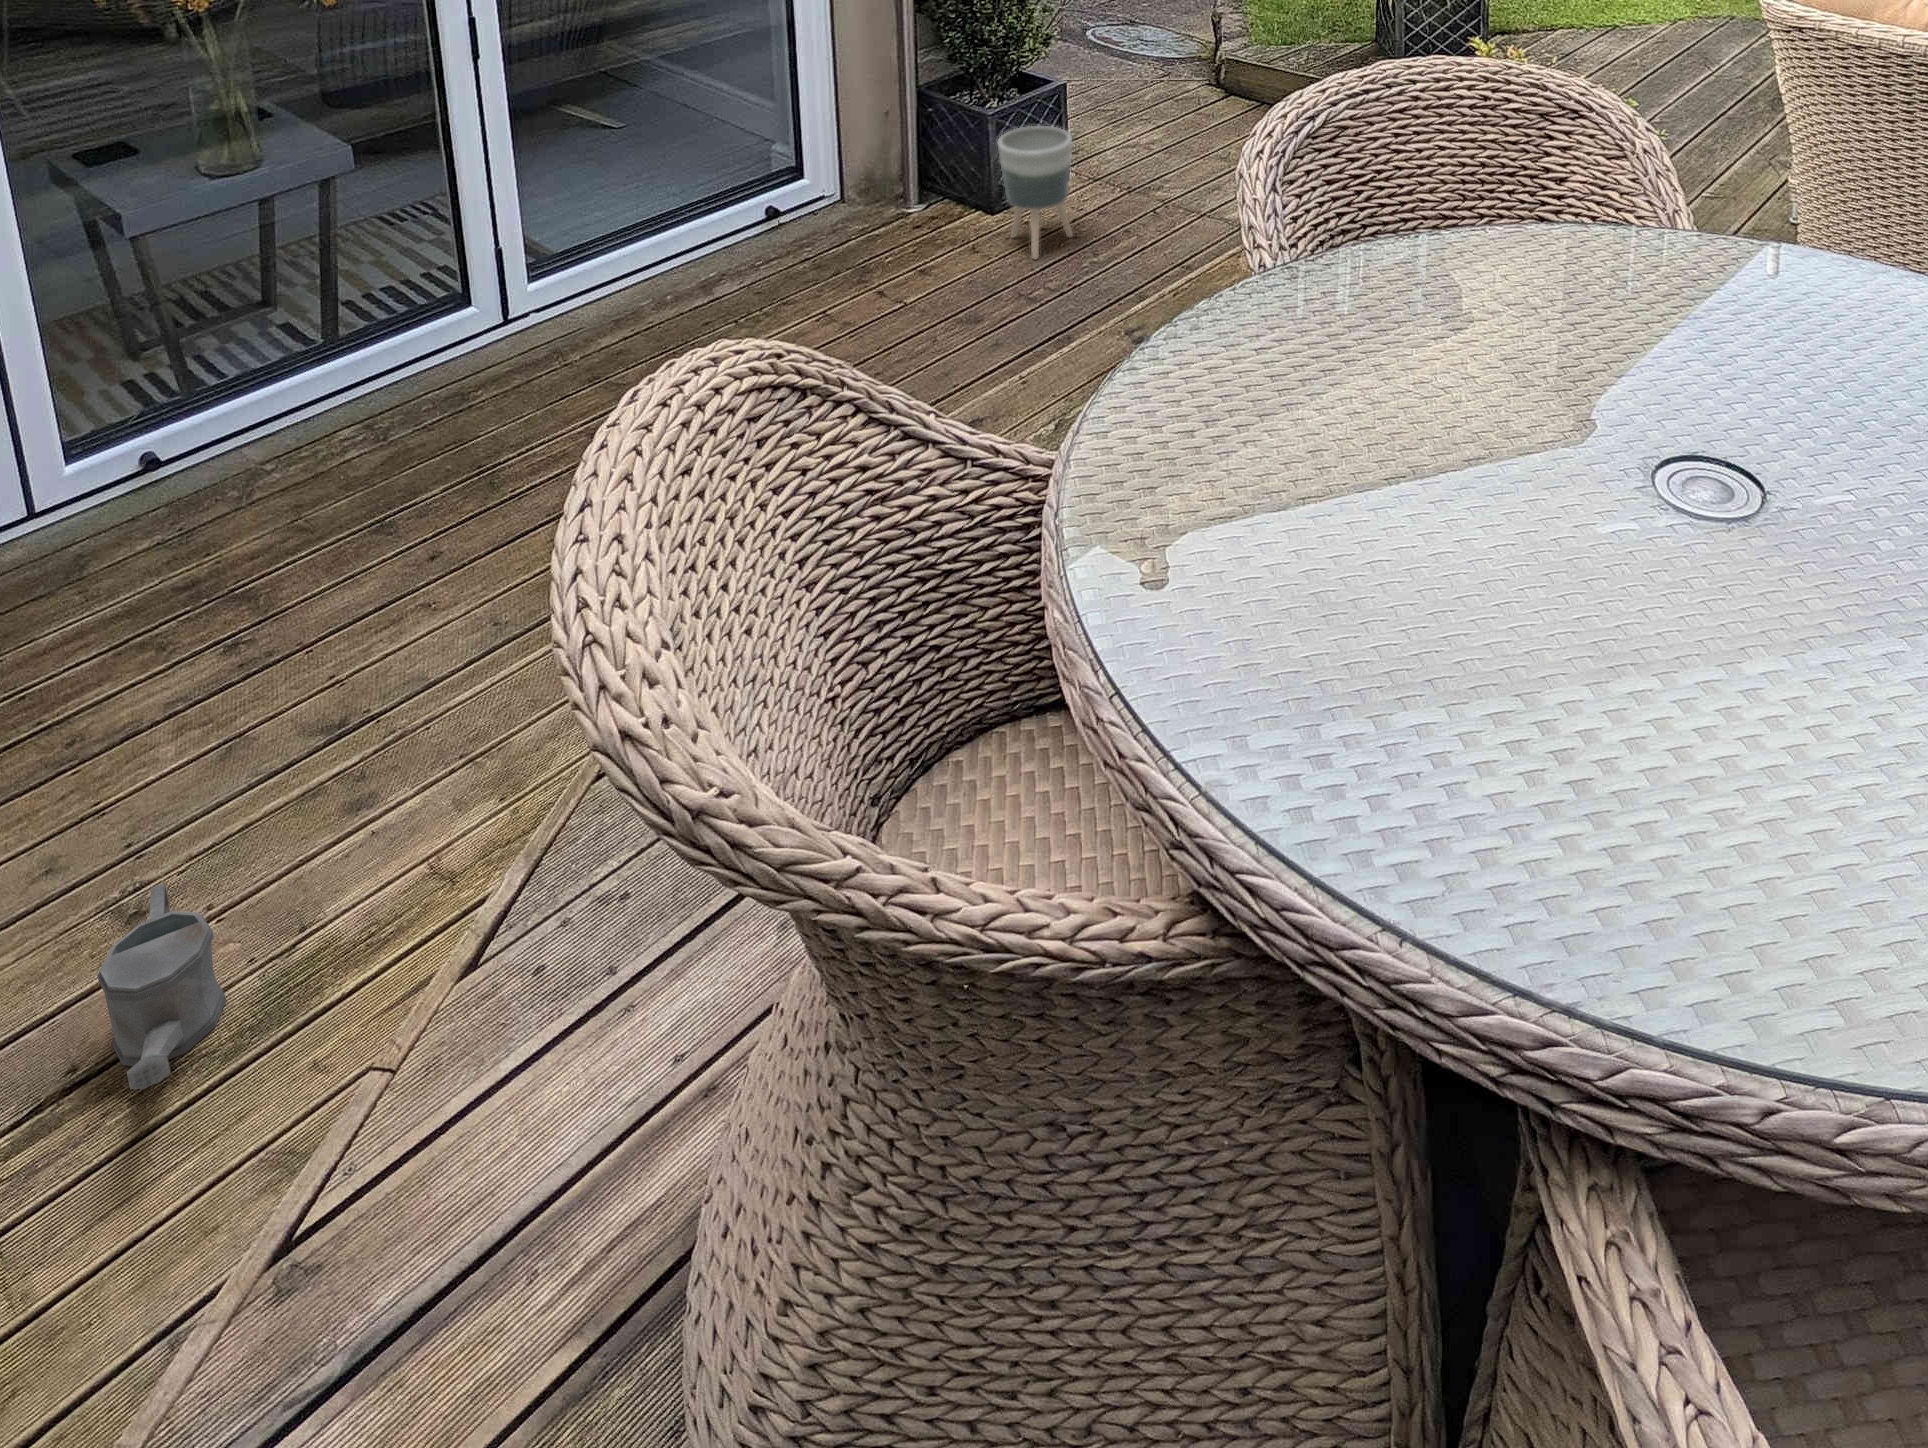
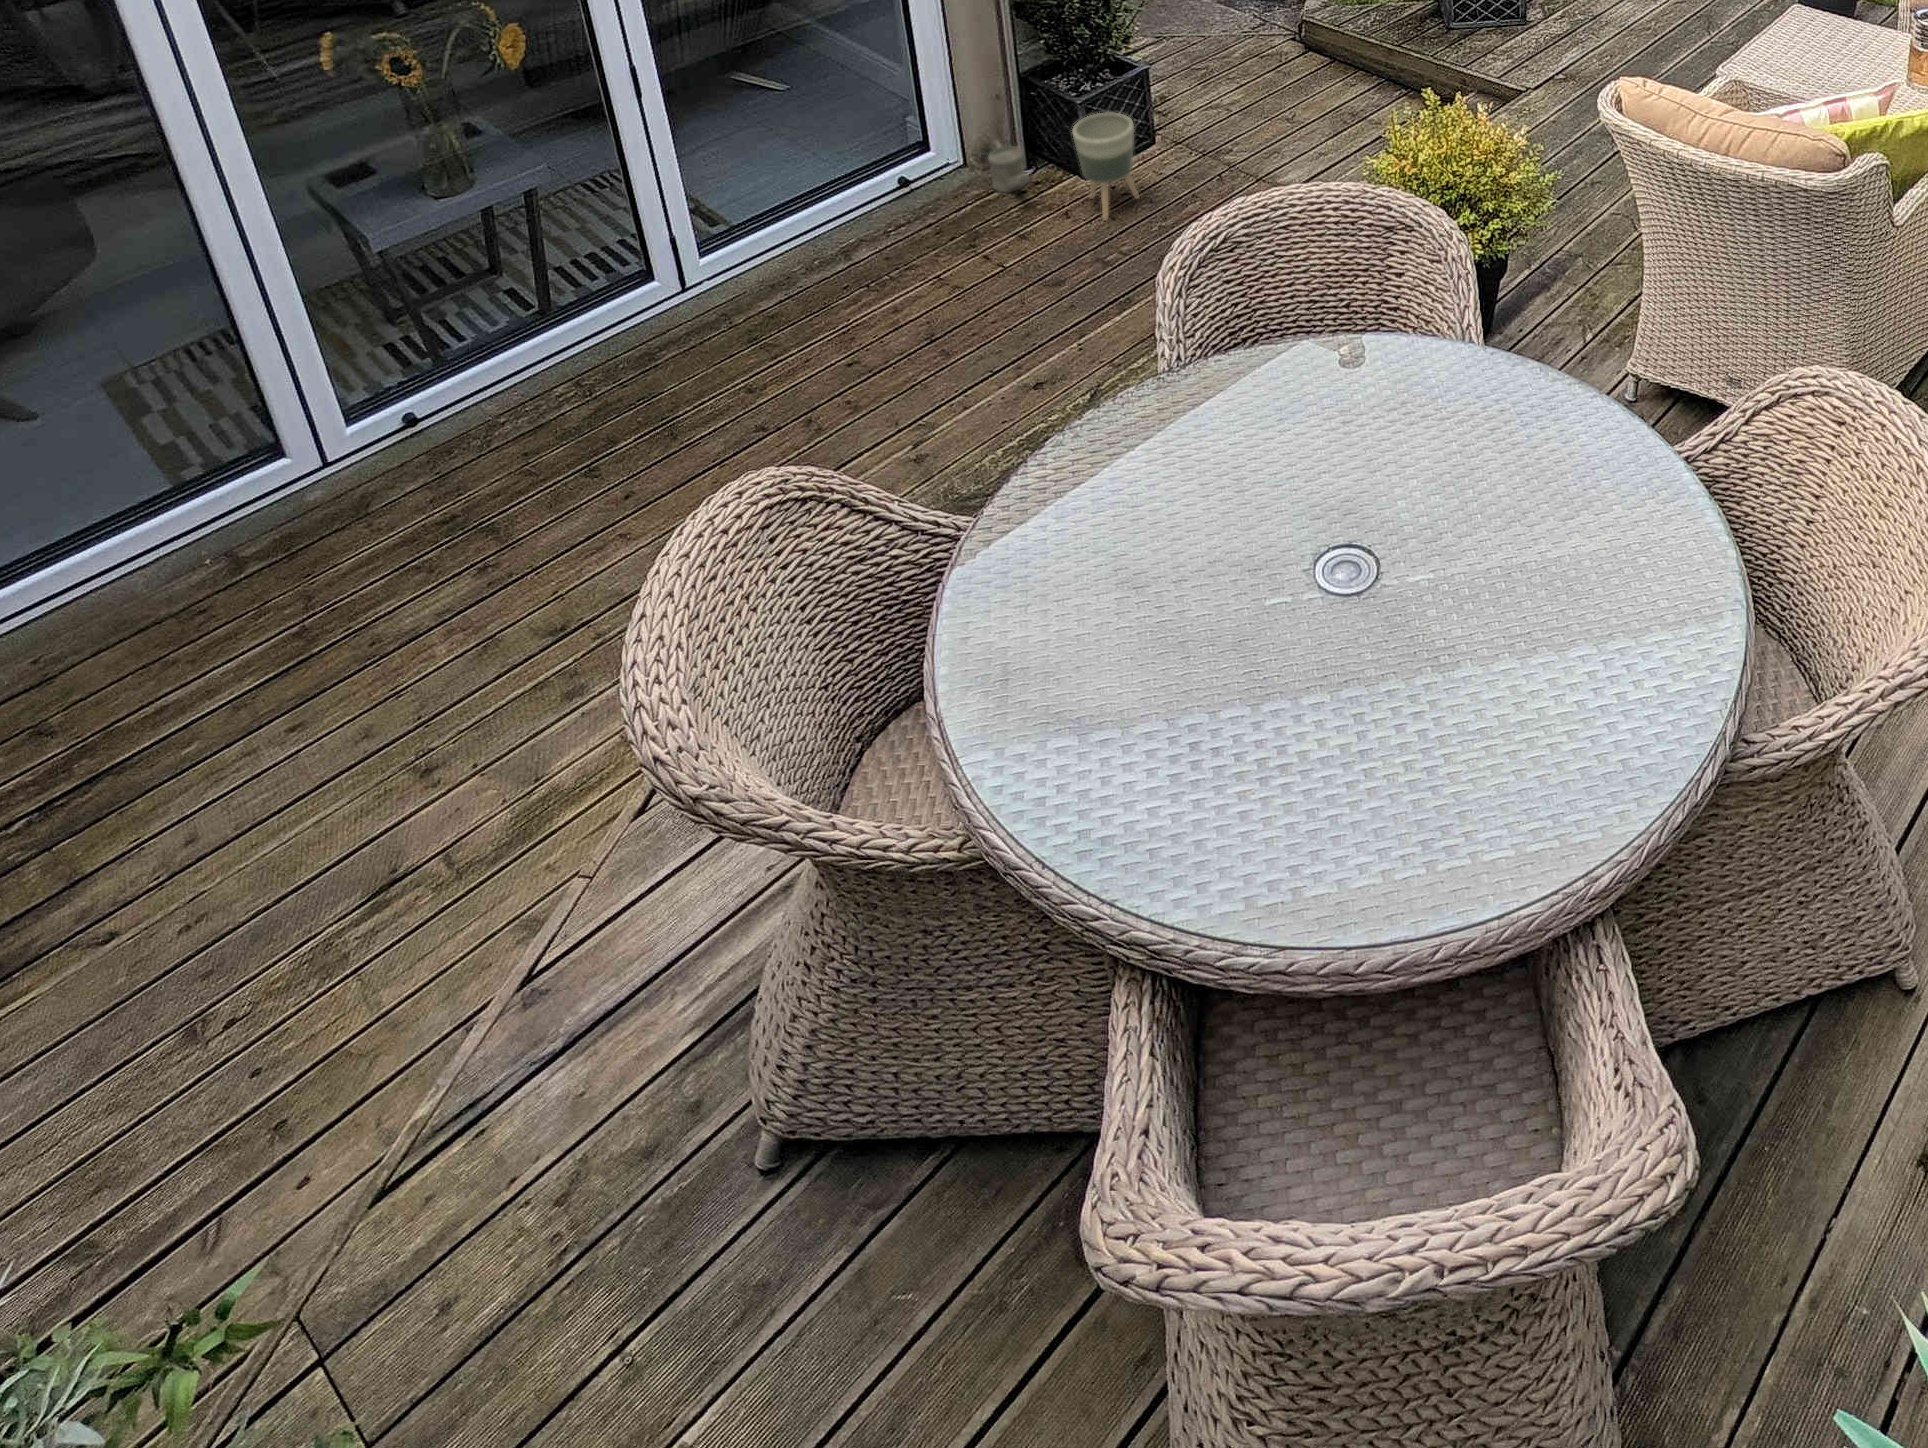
watering can: present [97,883,226,1089] -> present [988,140,1029,192]

